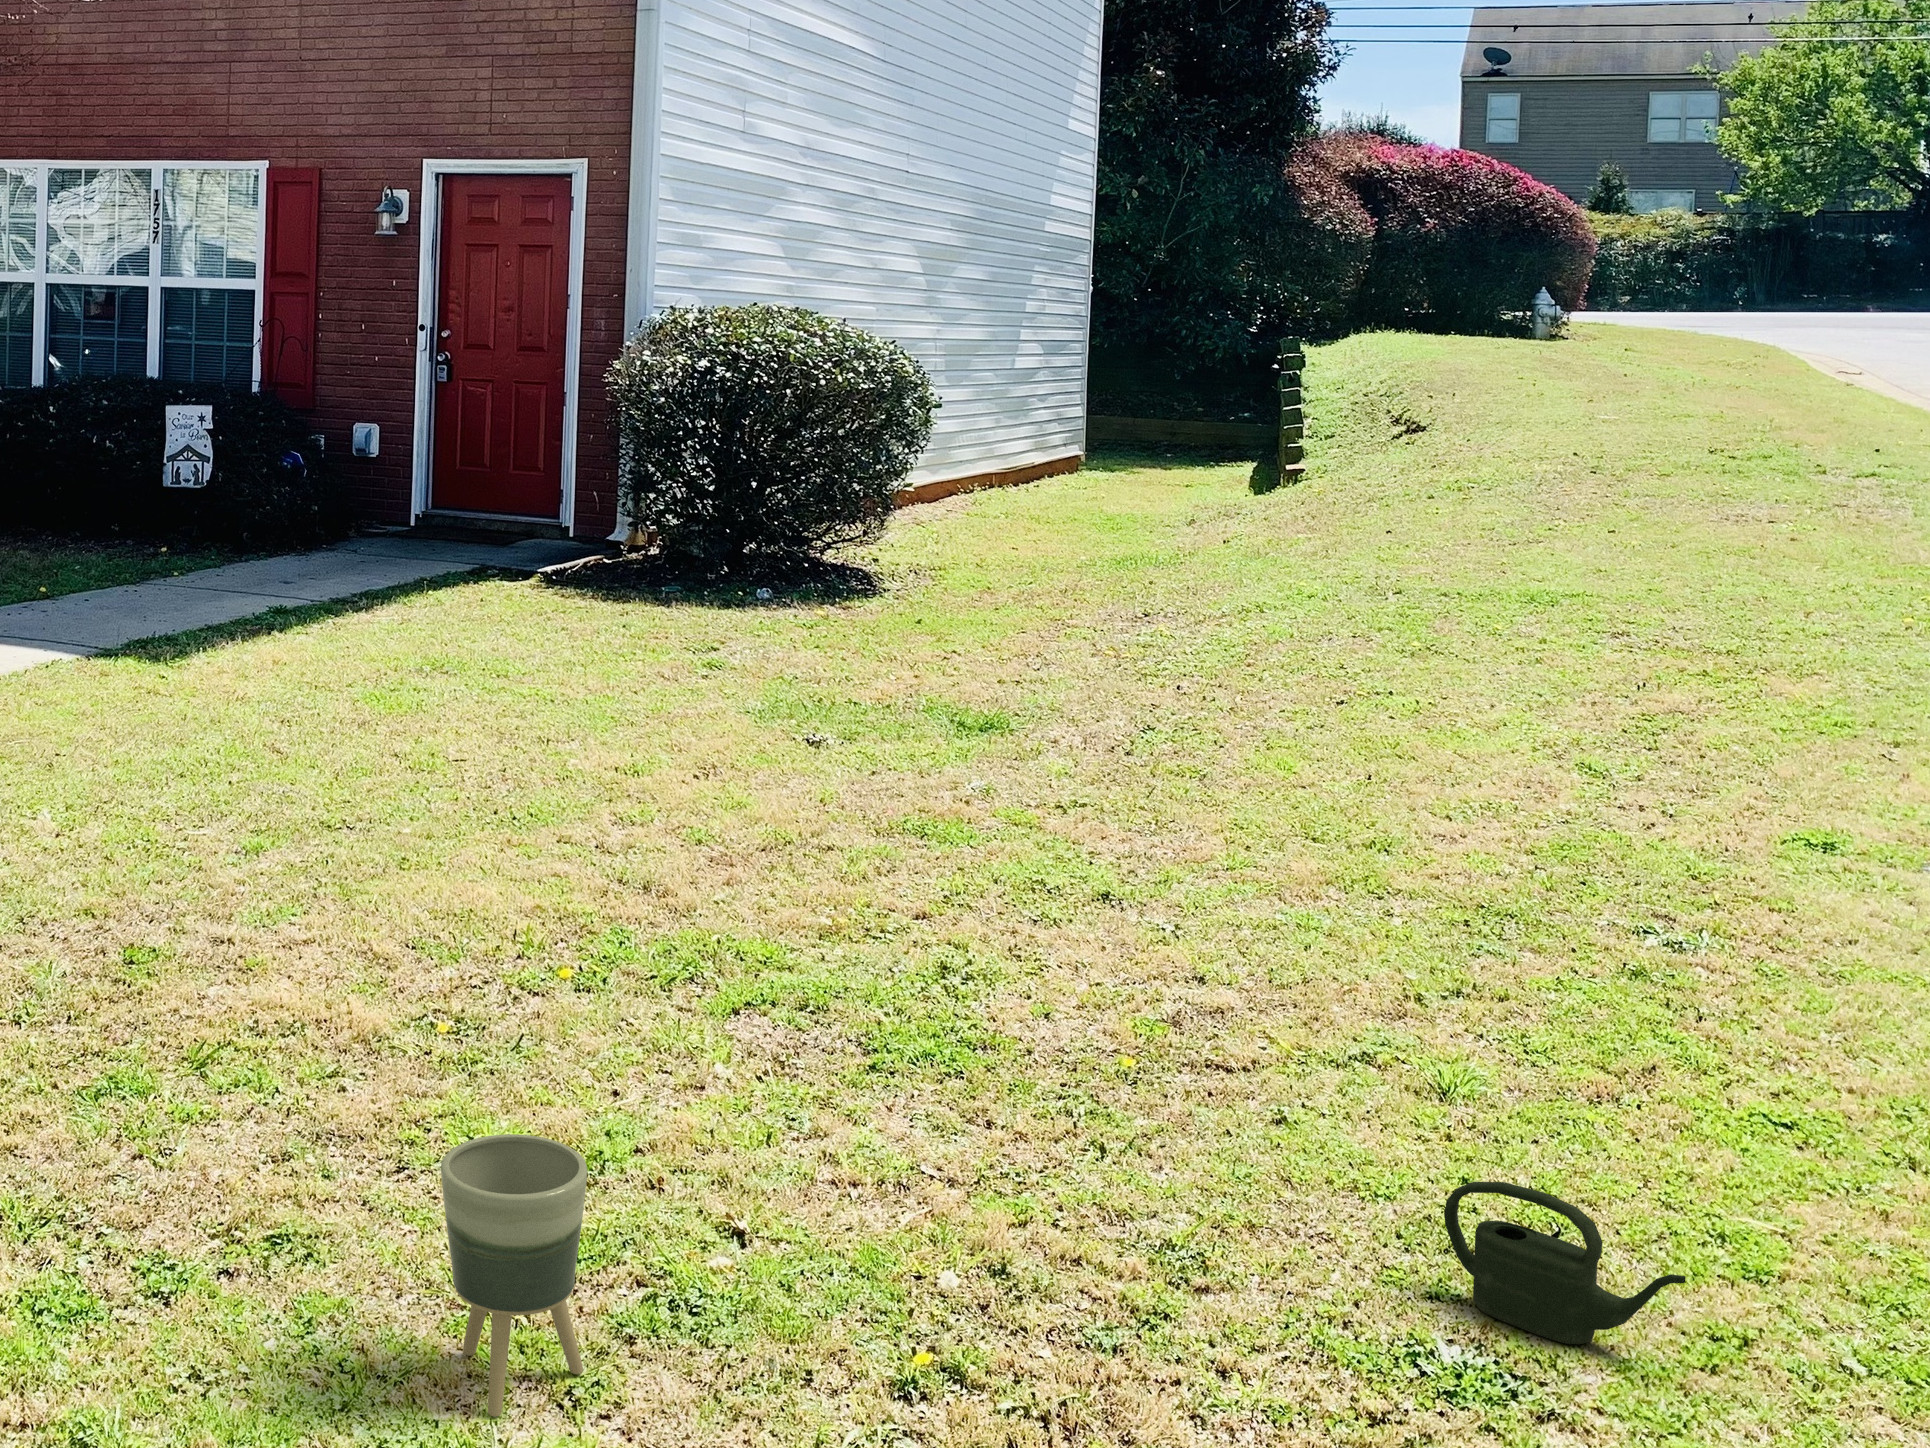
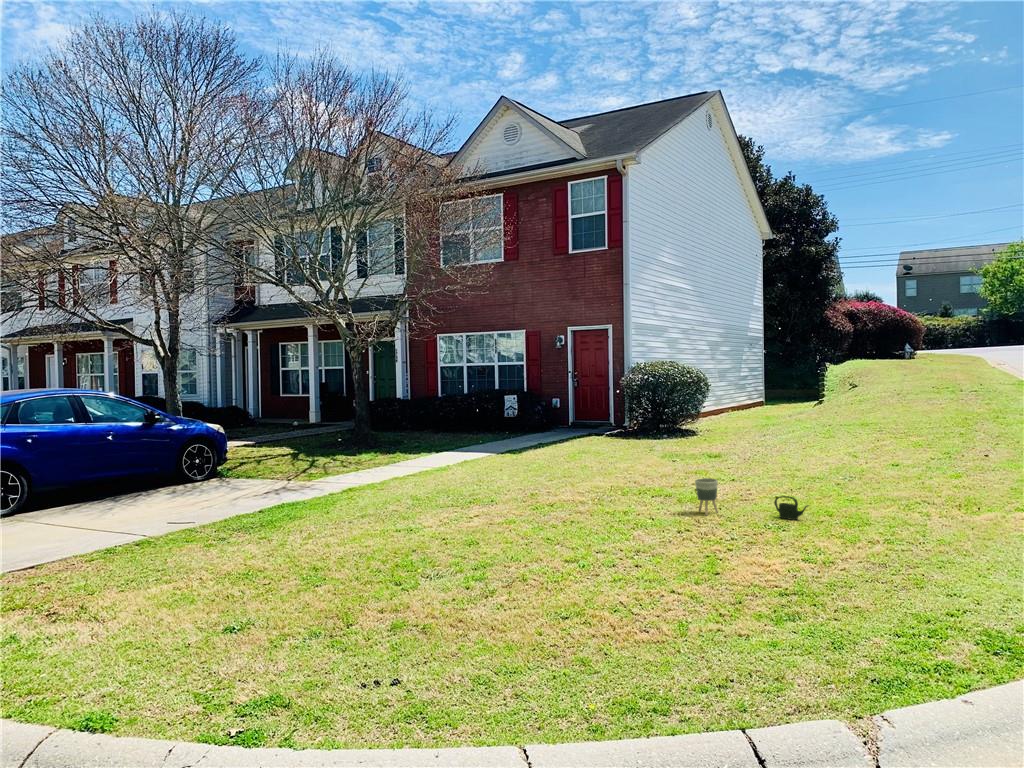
planter: present [441,1134,587,1417] -> present [695,478,718,516]

